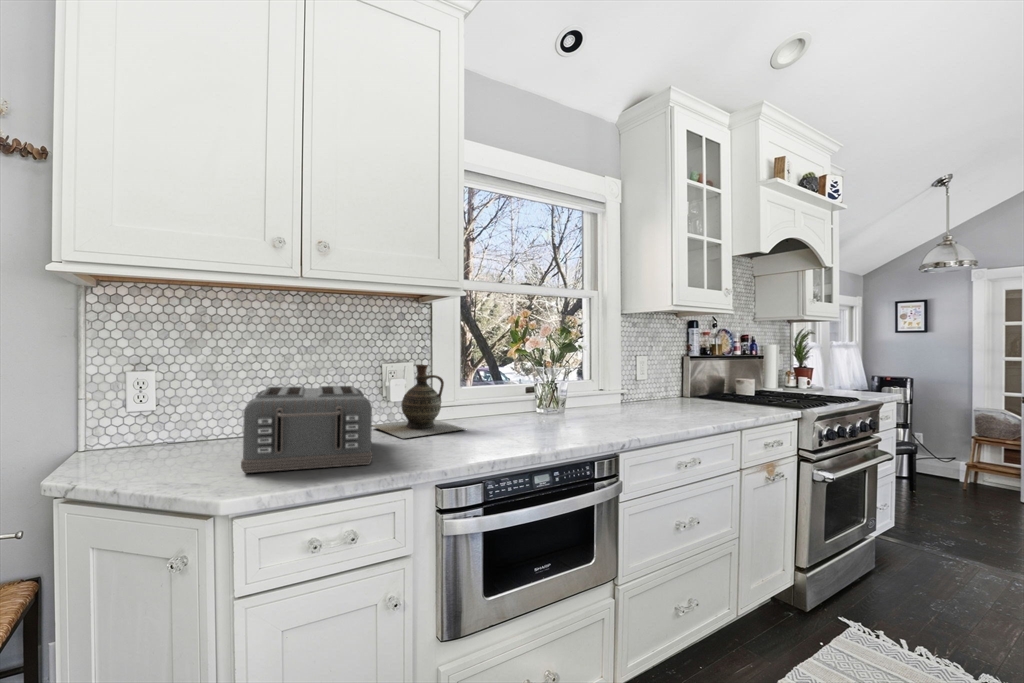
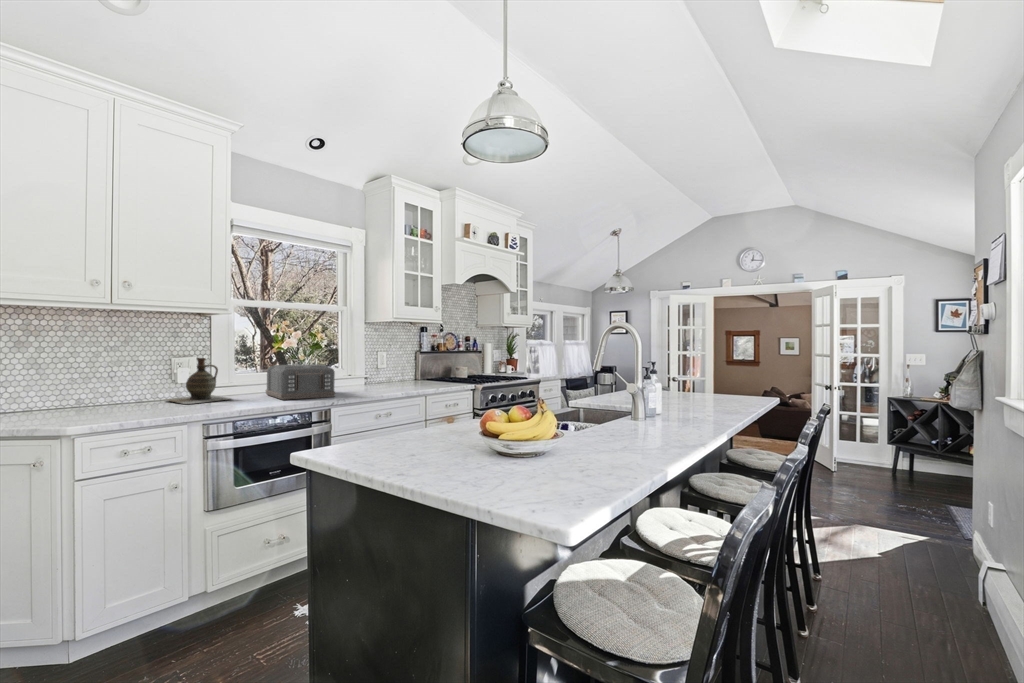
toaster: present [241,386,372,473] -> present [266,364,335,400]

